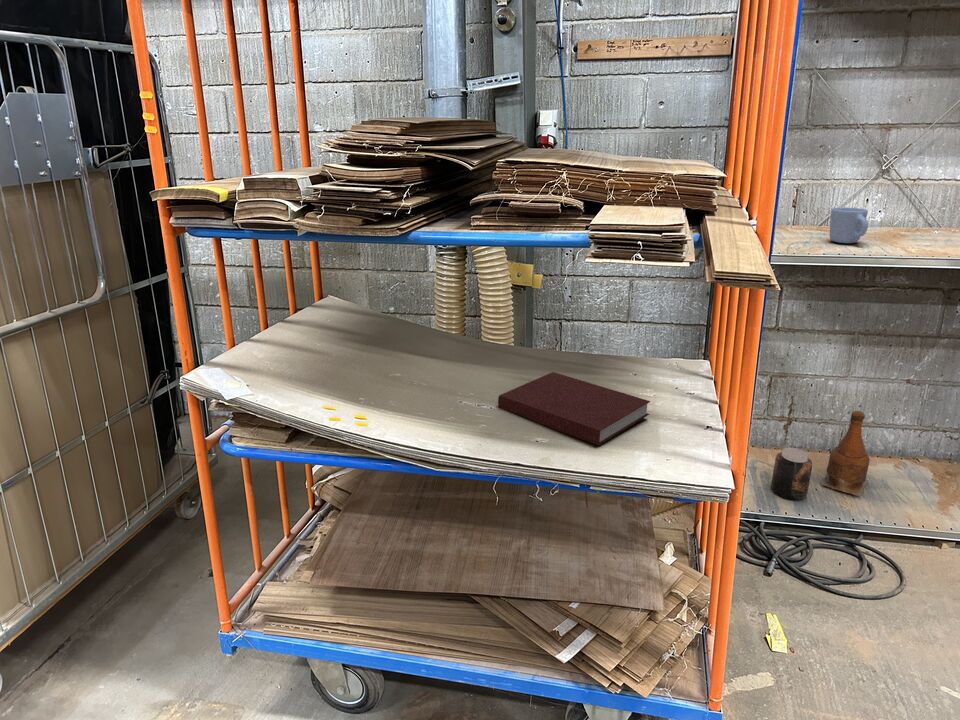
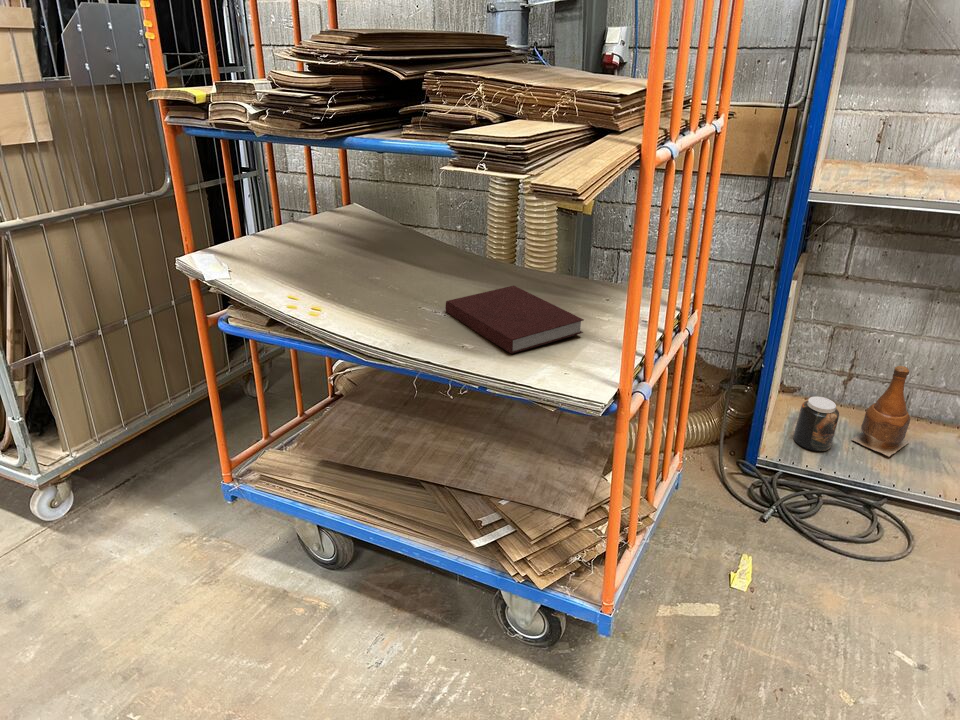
mug: present [830,207,868,243] -> none [882,137,929,178]

